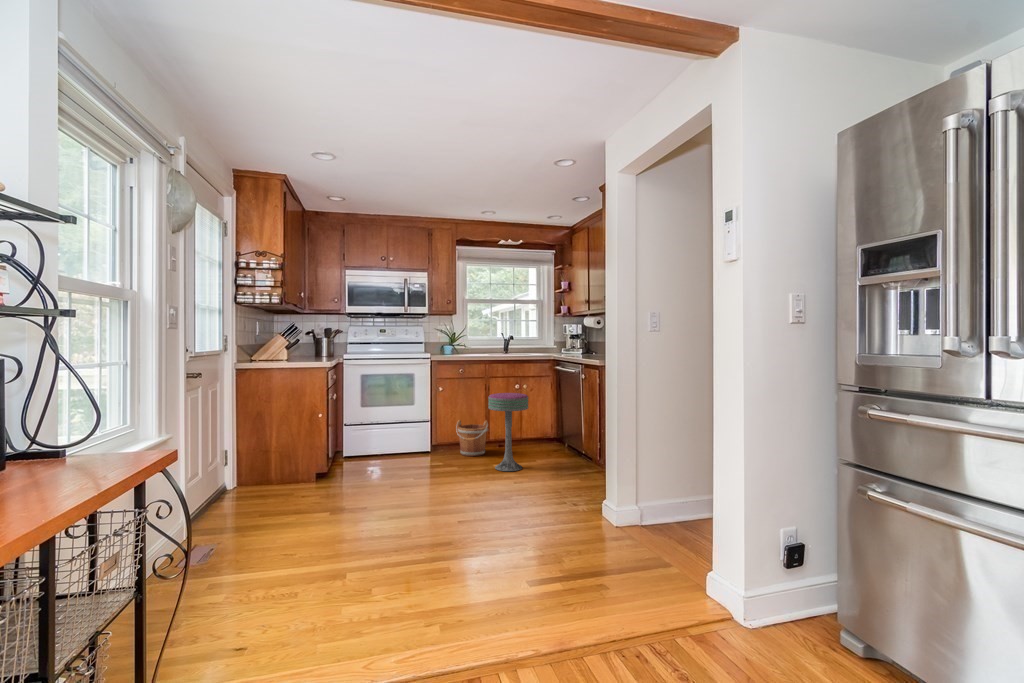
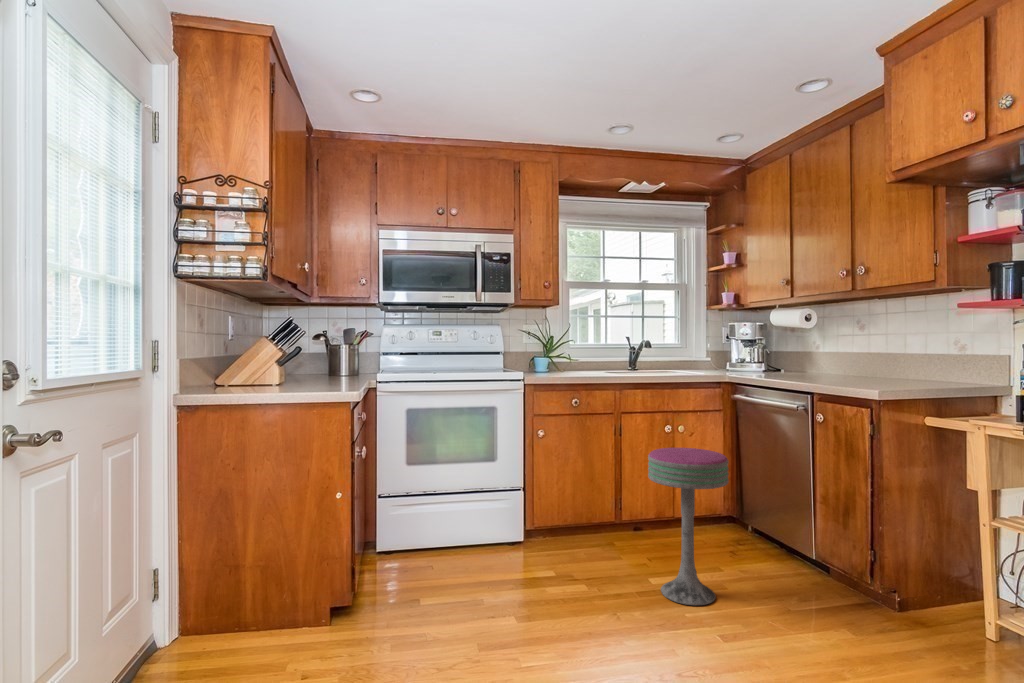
bucket: present [456,420,488,456] -> none [571,488,629,557]

